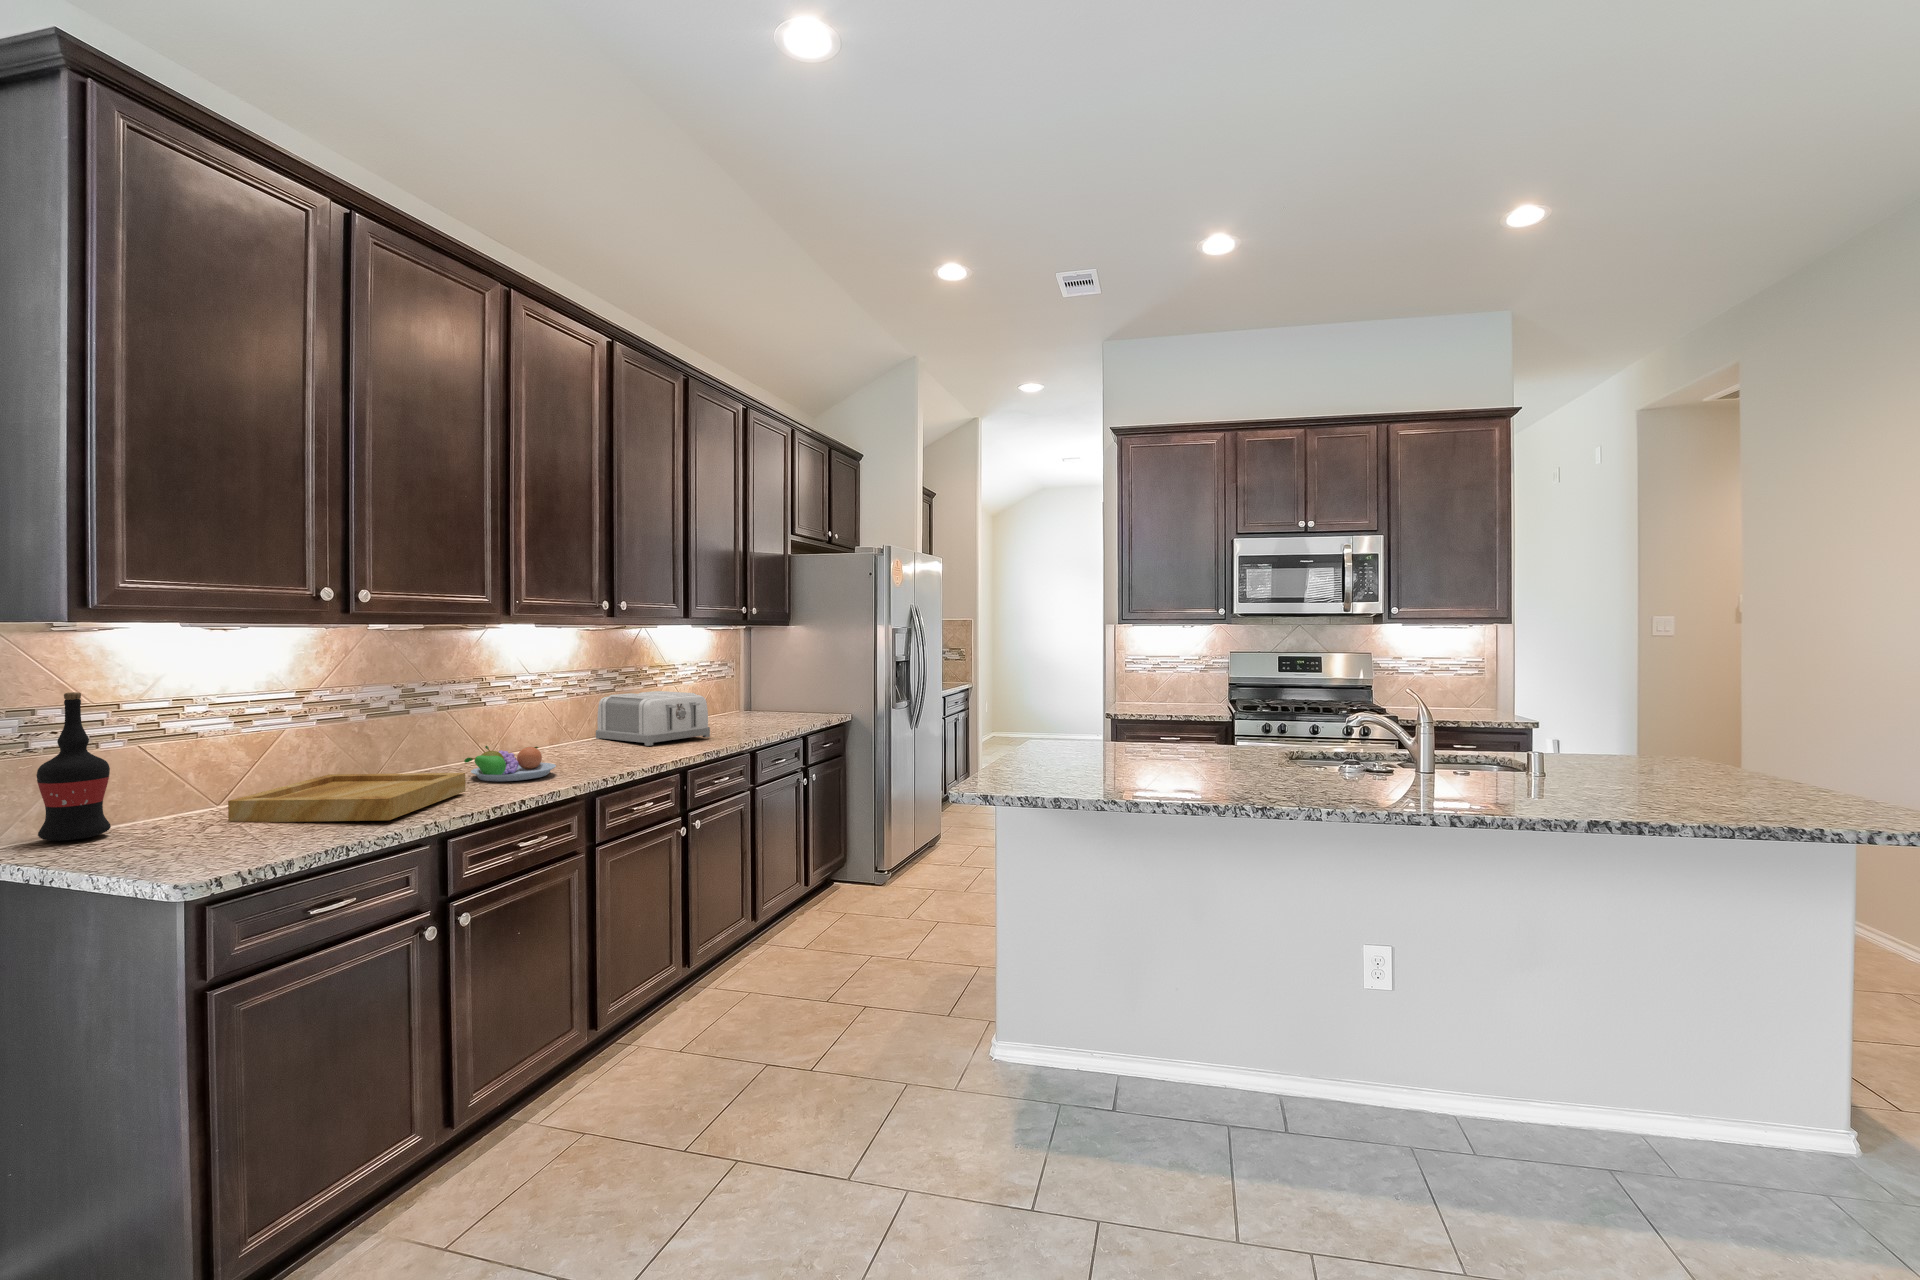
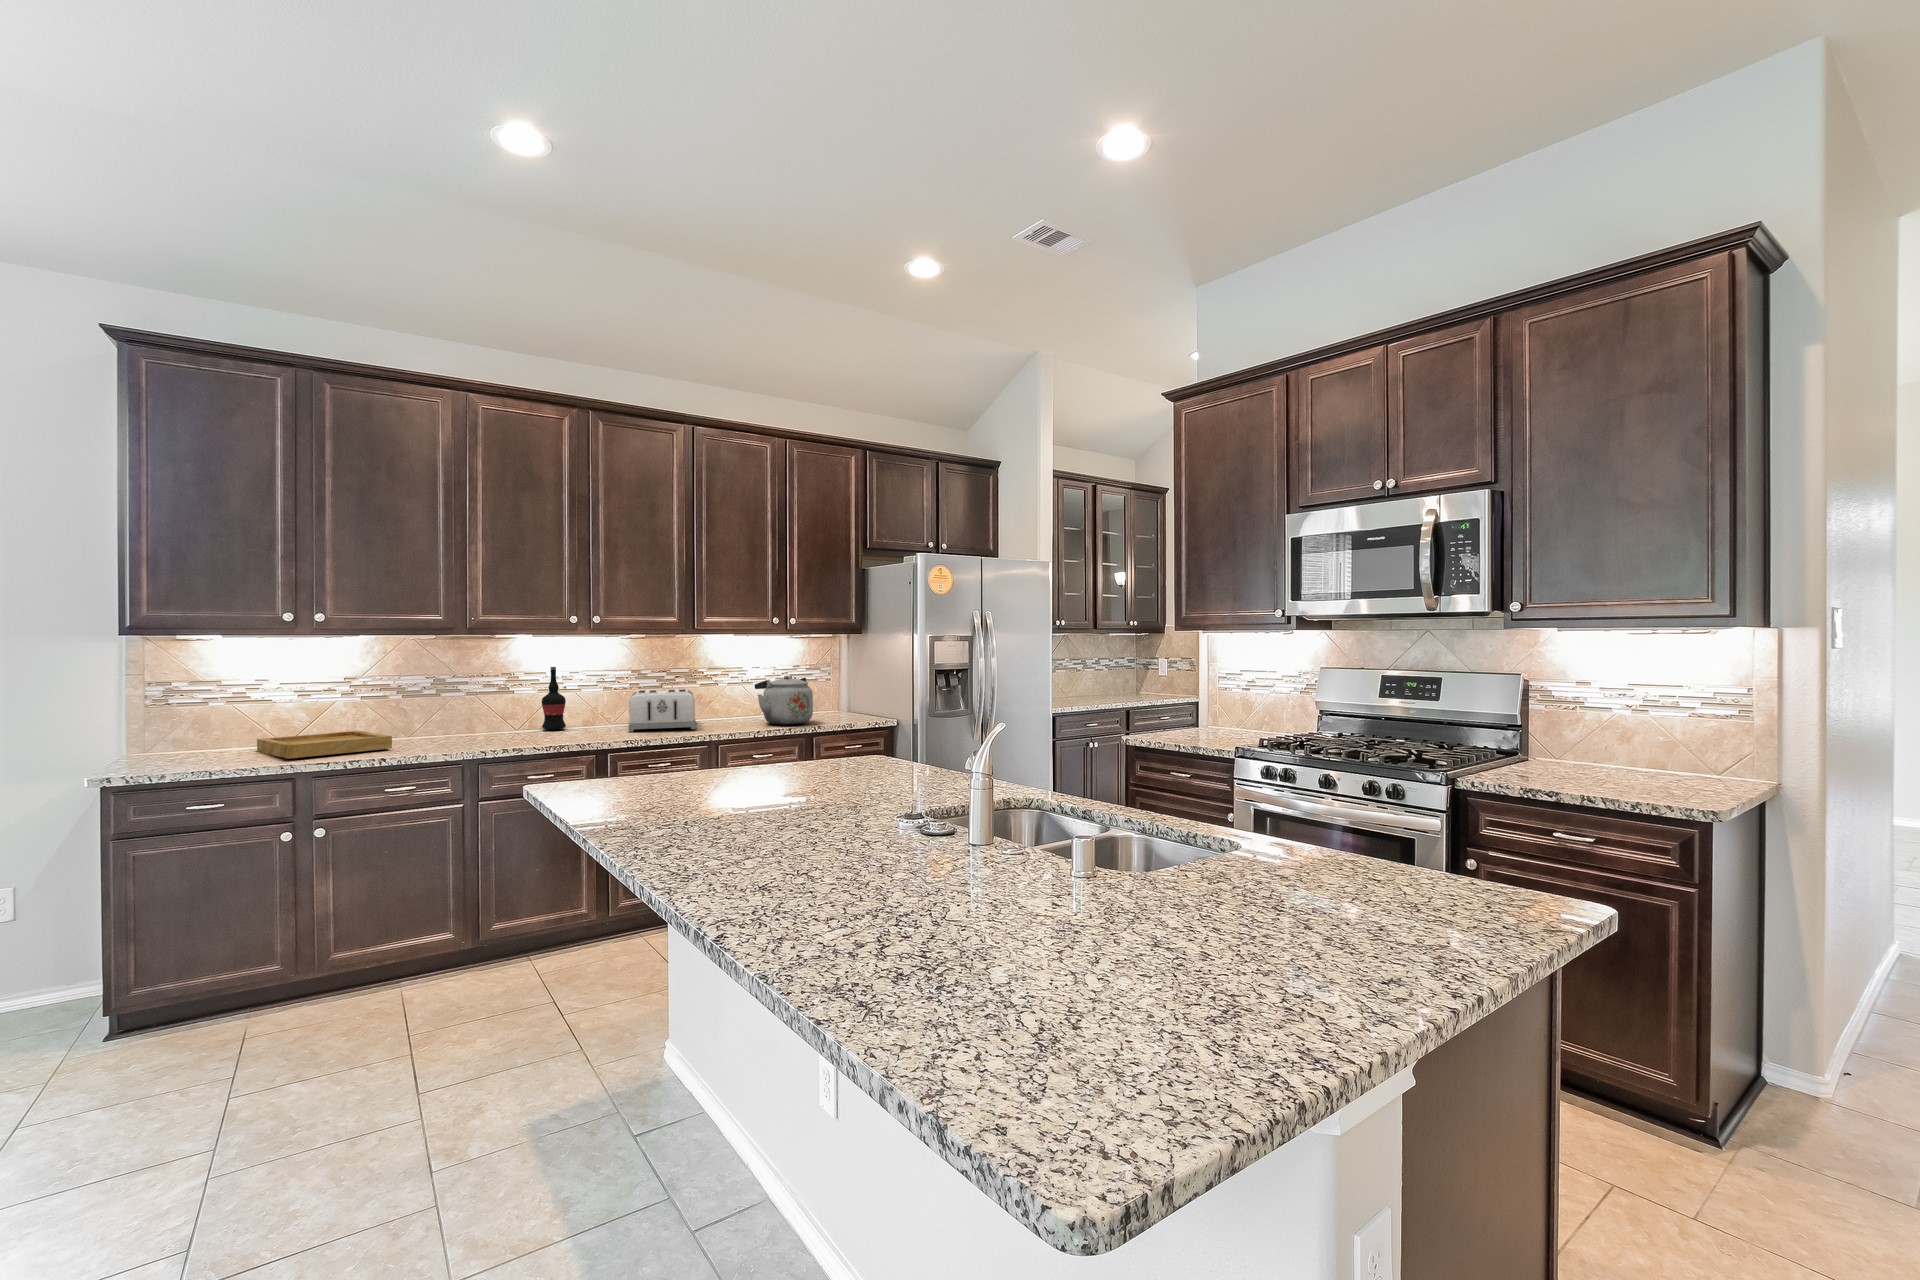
kettle: none [721,671,787,727] -> present [755,676,813,725]
wine bottle: present [36,692,111,841] -> present [542,667,566,730]
fruit bowl: present [464,746,556,781] -> none [426,720,493,745]

